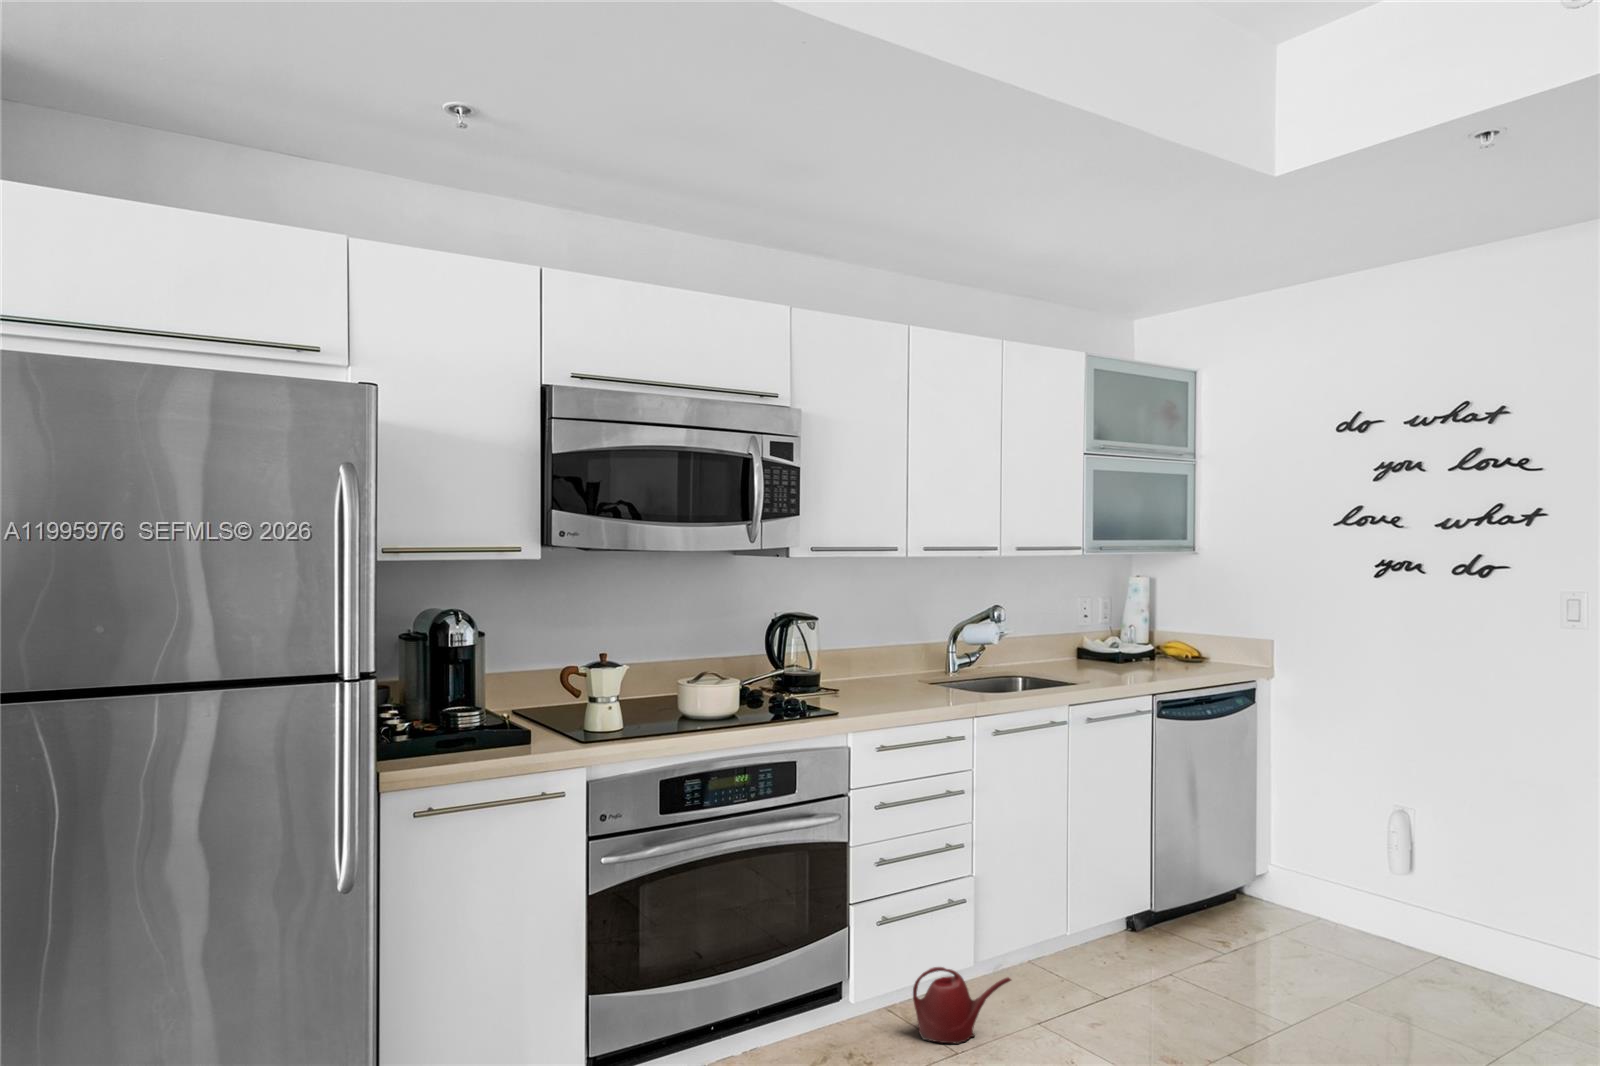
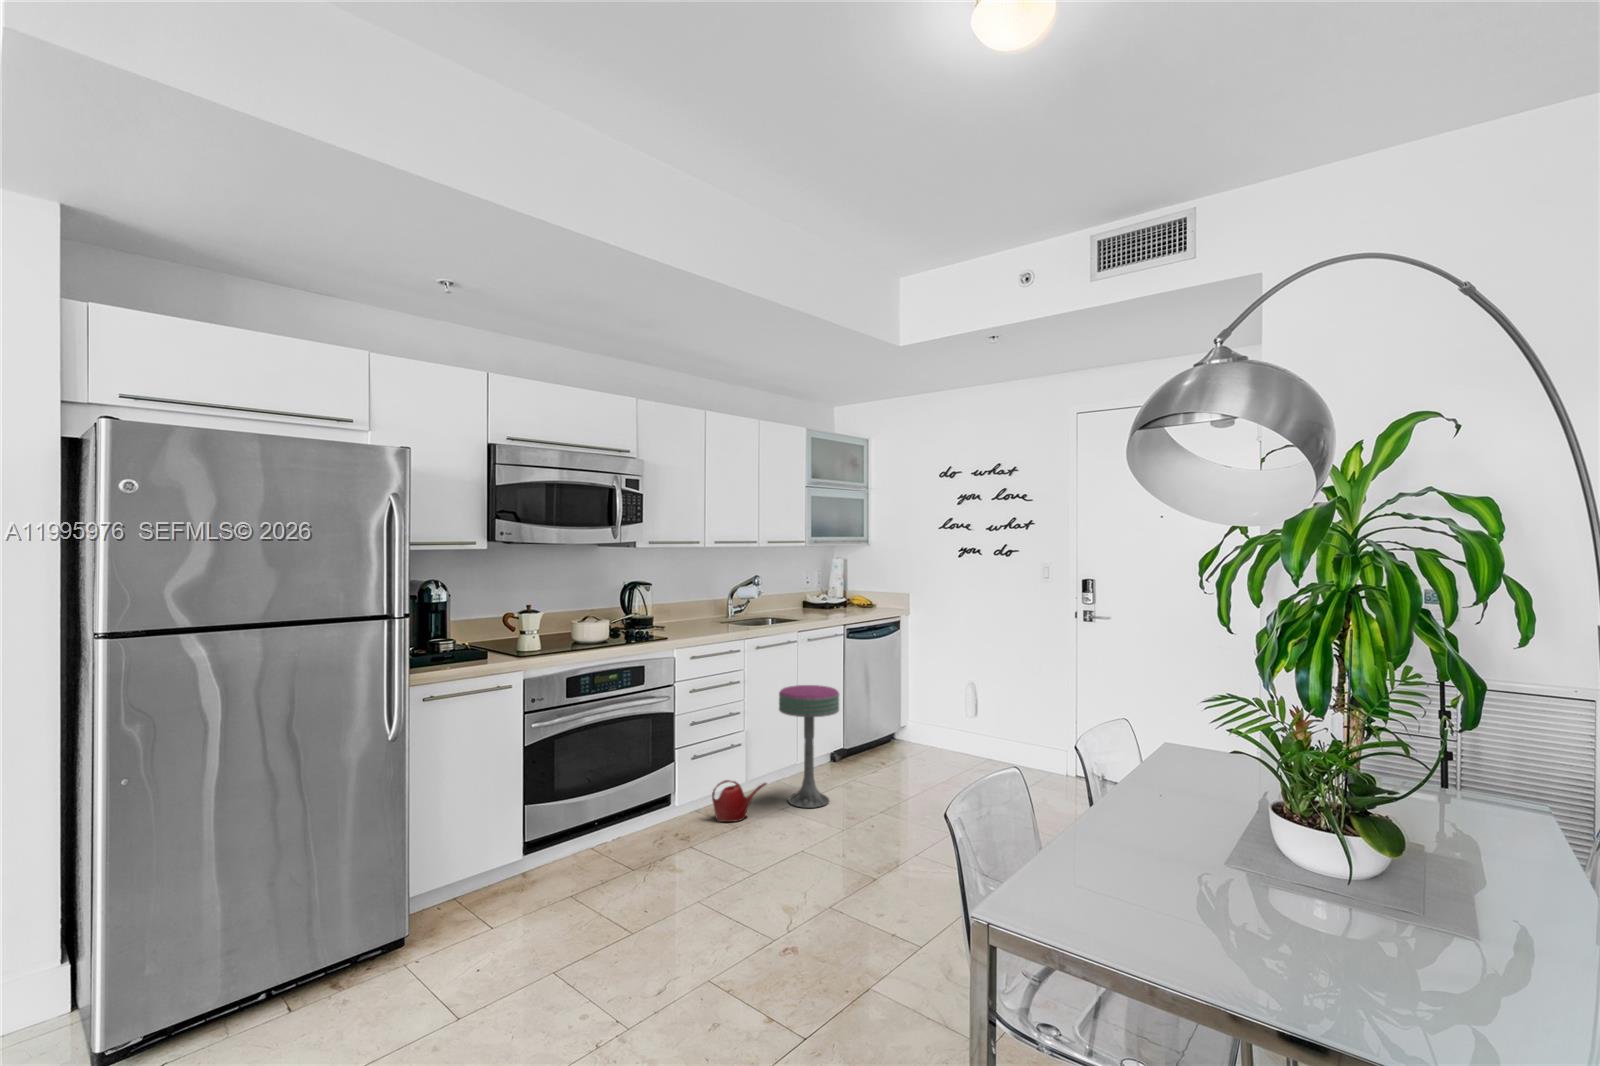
bar stool: none [1034,803,1147,1030] -> present [779,685,839,808]

